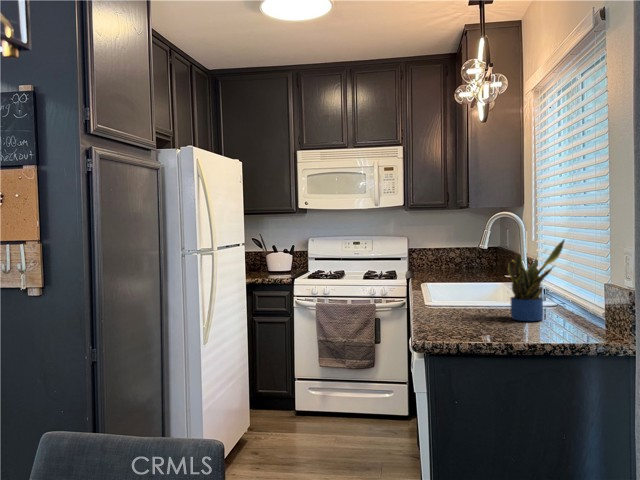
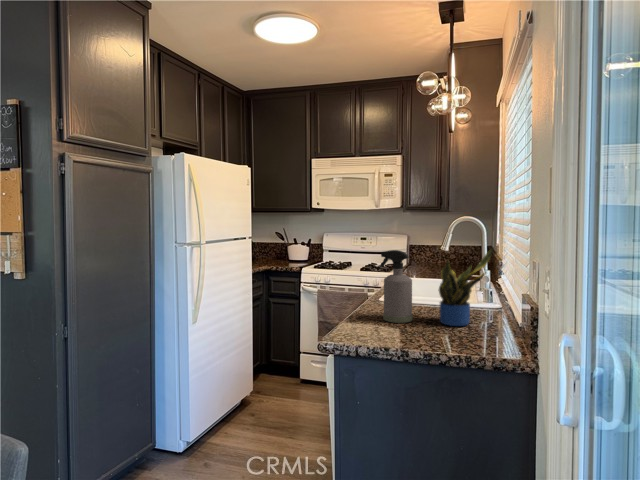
spray bottle: none [445,245,483,322] -> present [379,250,413,323]

